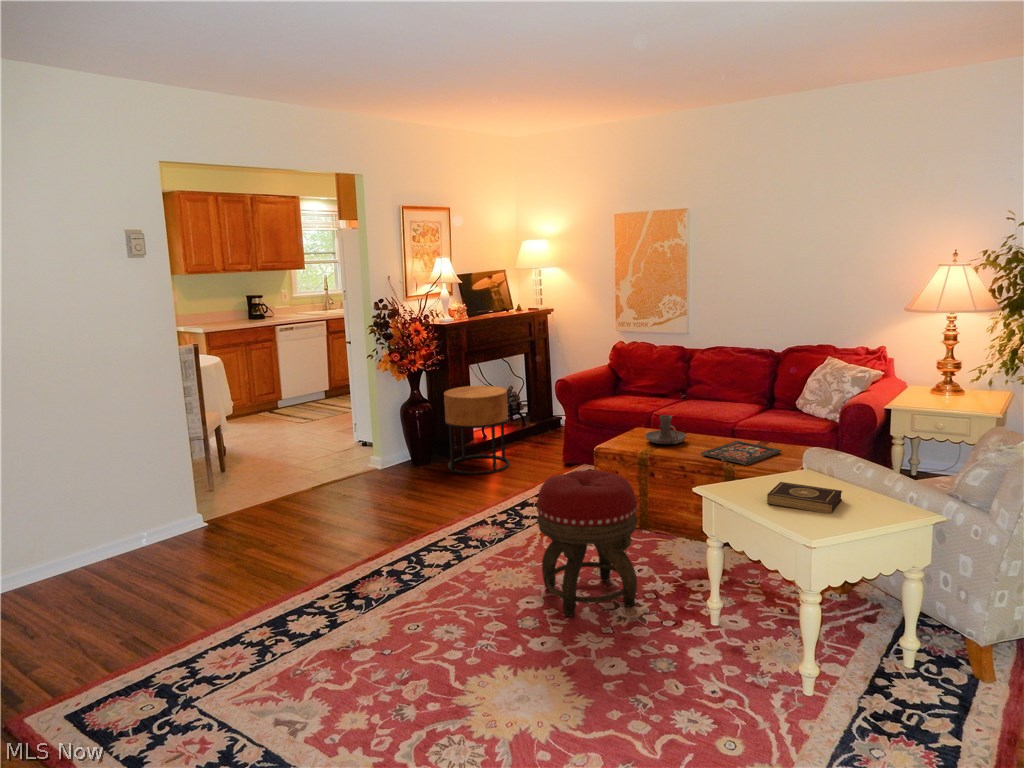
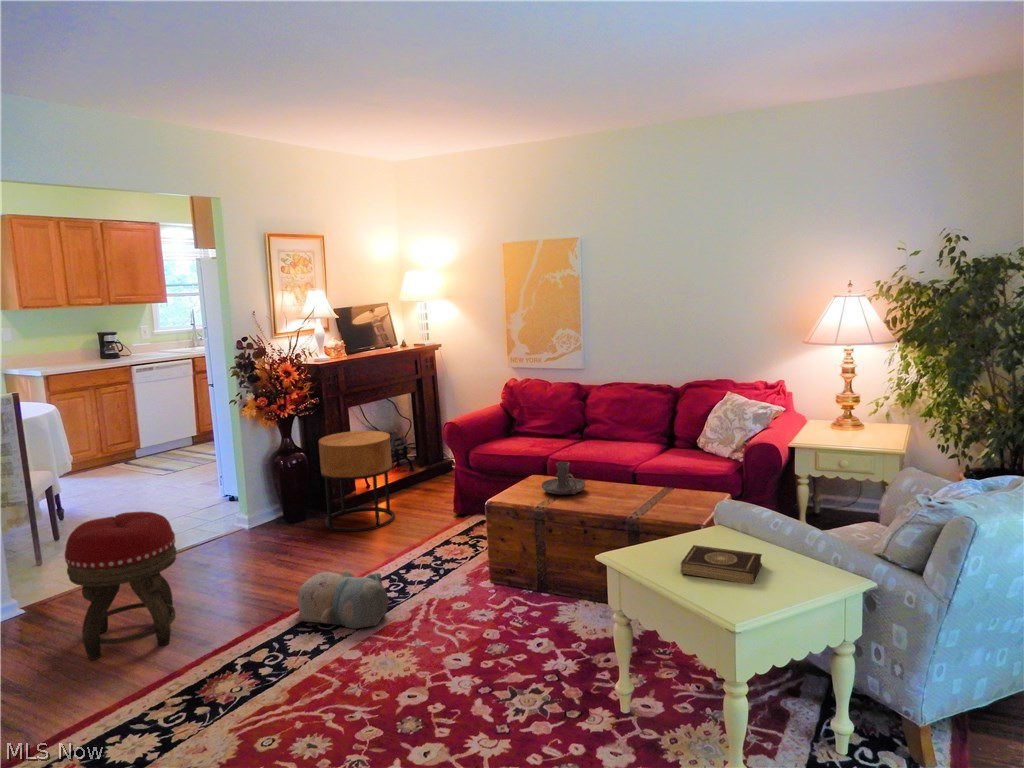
board game: present [701,441,781,465] -> none [602,488,687,517]
footstool: present [537,470,637,617] -> present [65,512,177,660]
plush toy: none [429,501,508,550] -> present [297,570,389,629]

